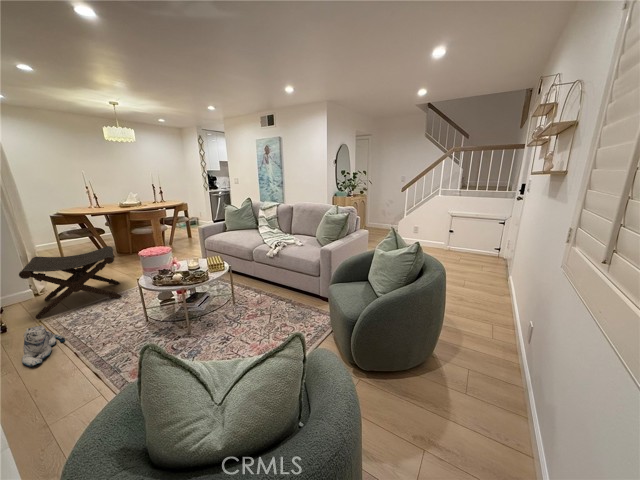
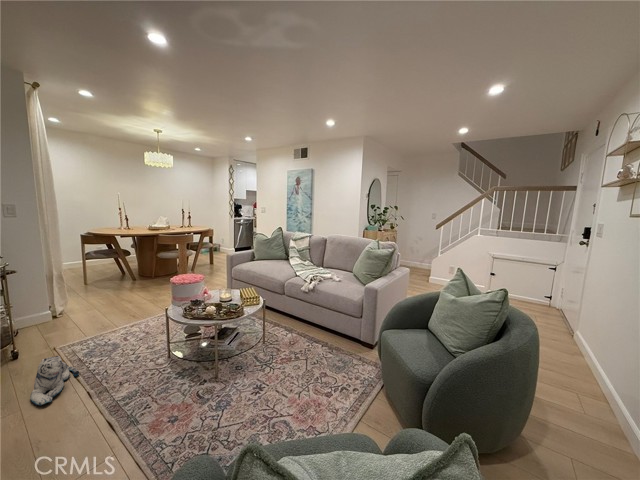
footstool: present [19,246,122,319] -> none [43,270,142,345]

